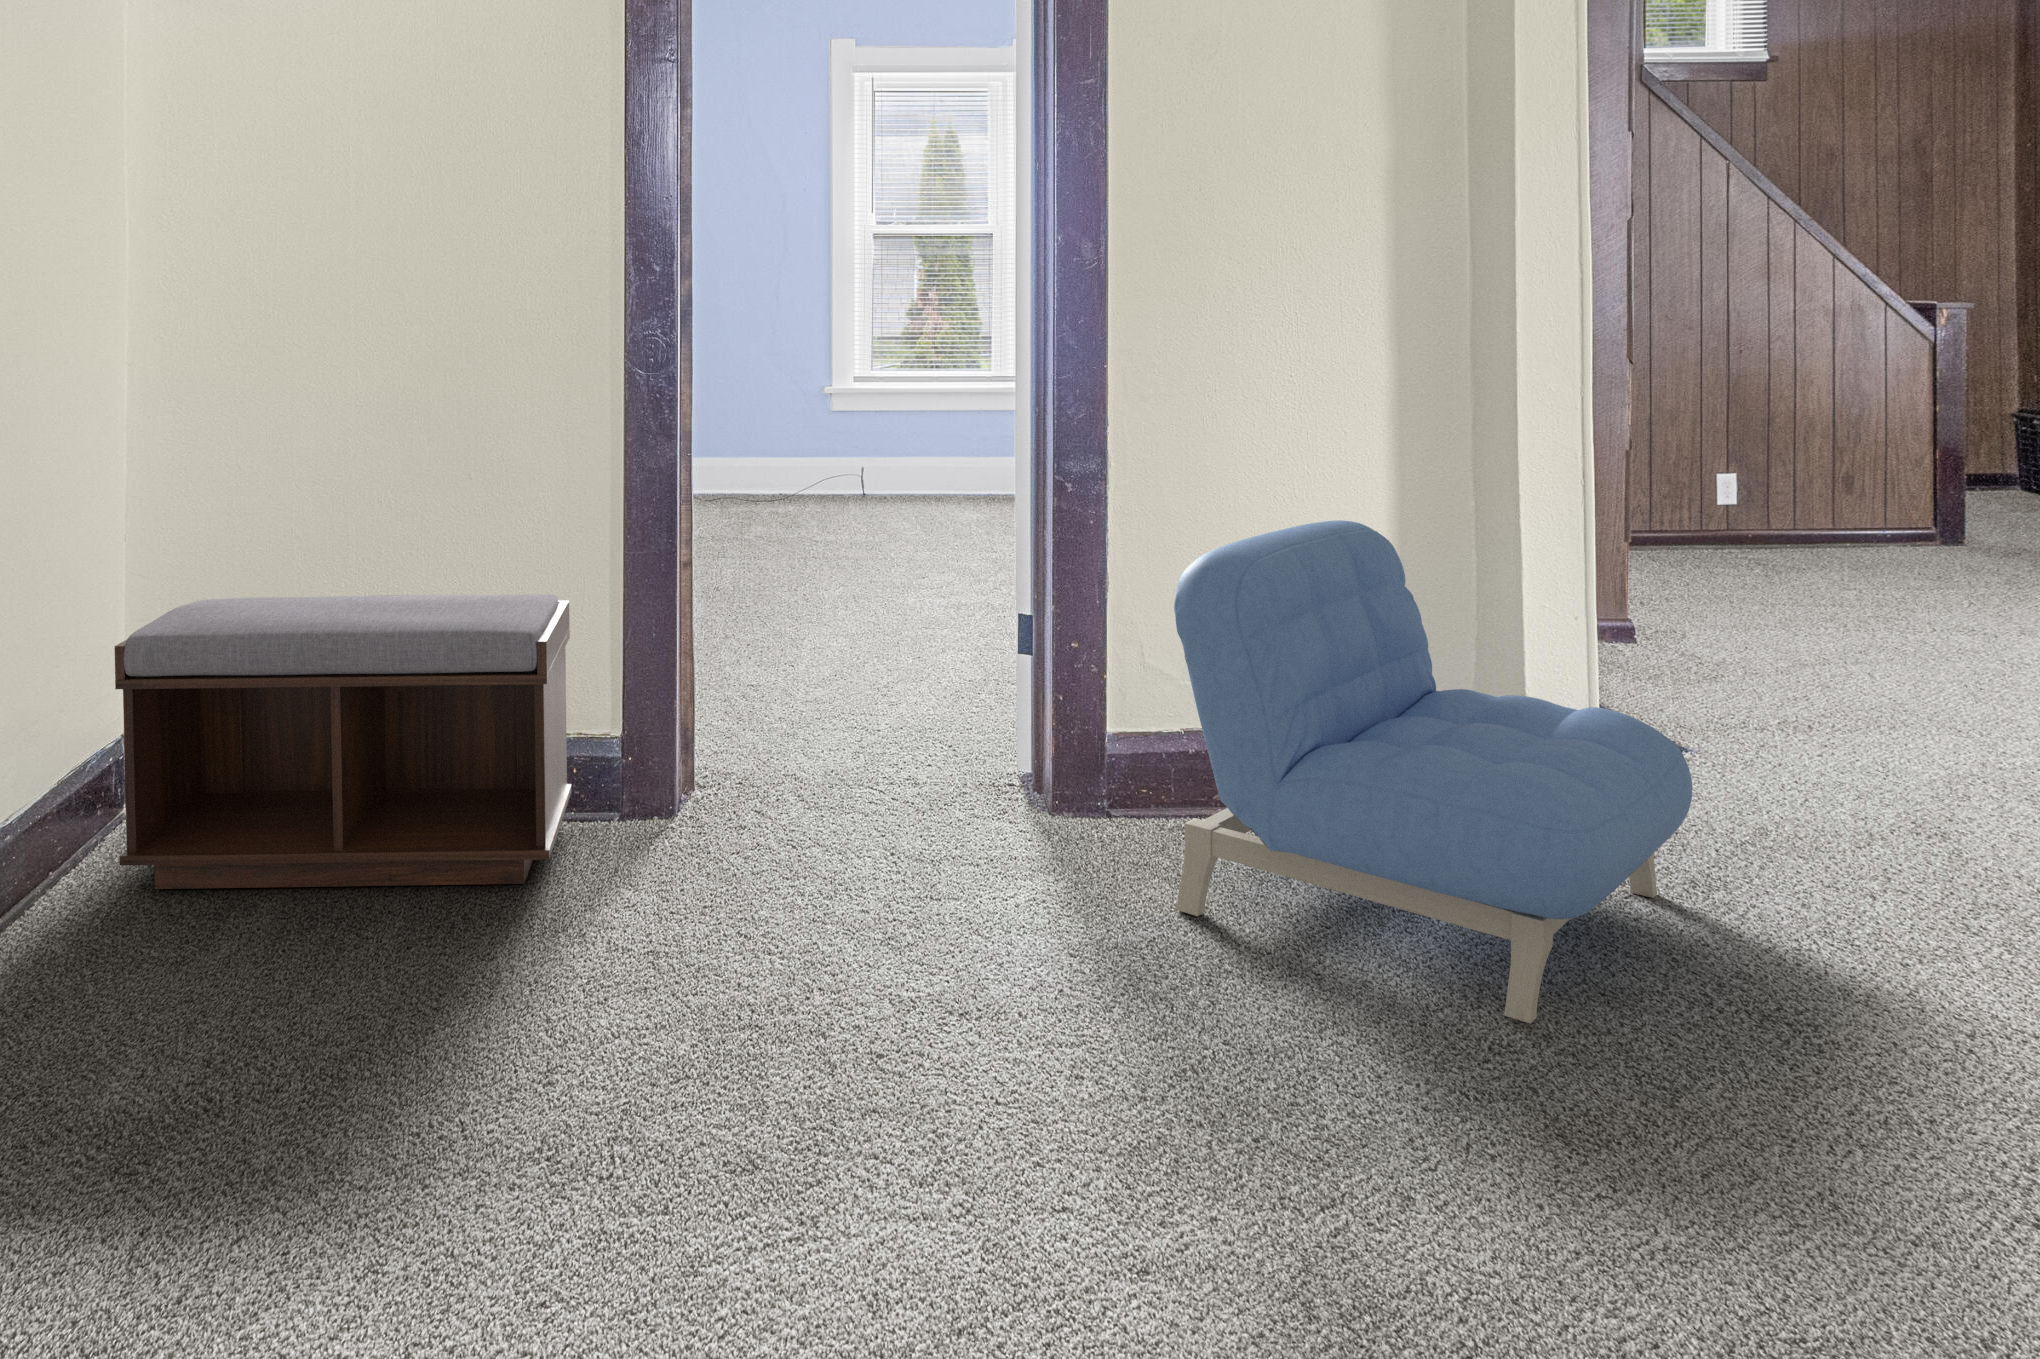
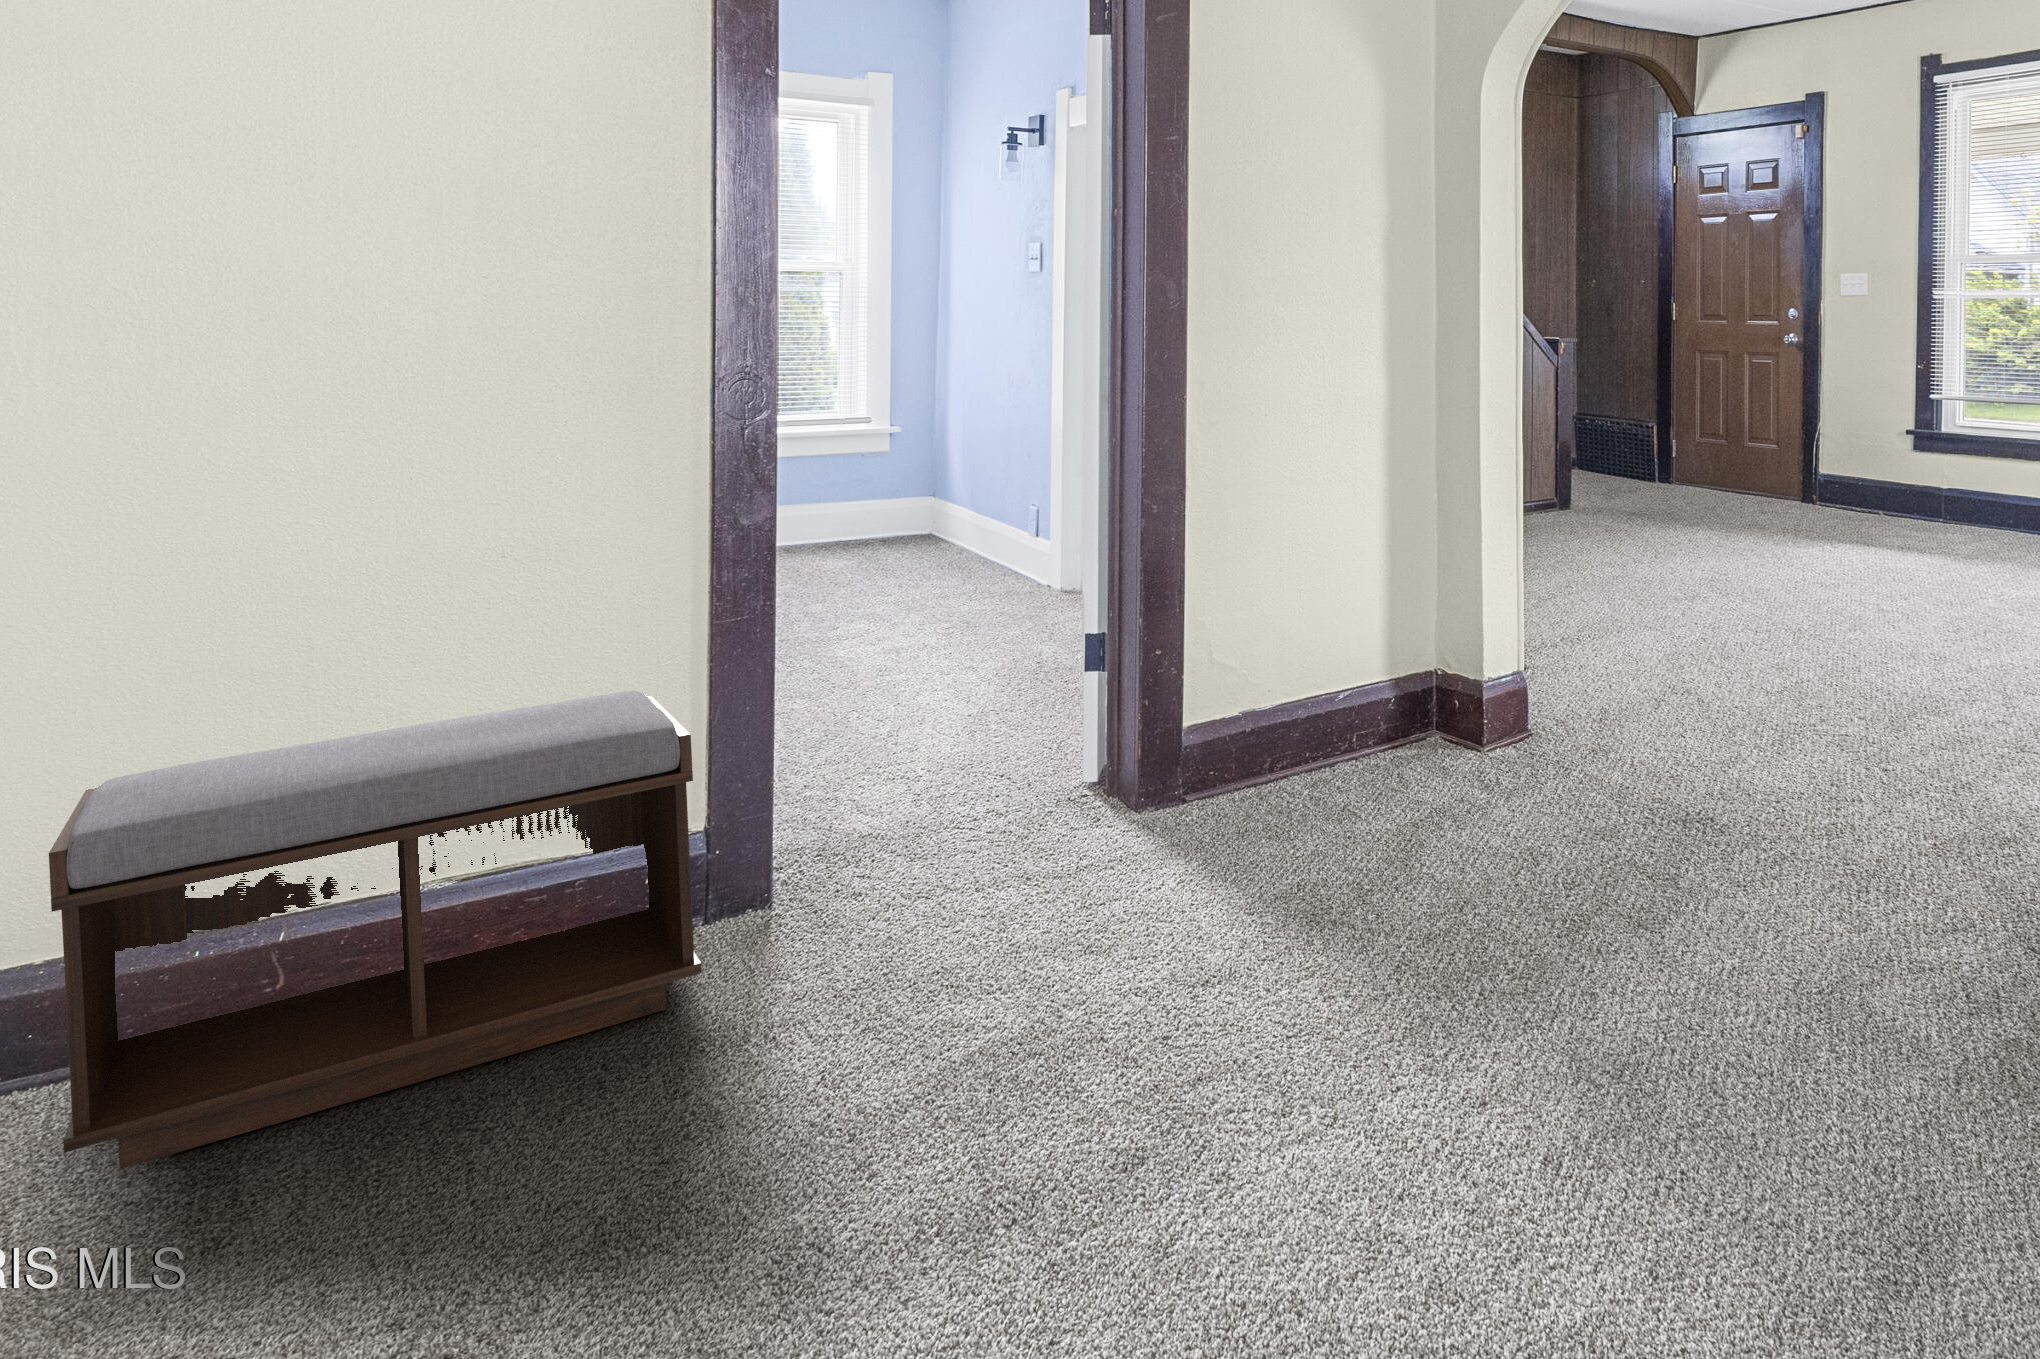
armchair: present [1174,520,1692,1024] -> none [1280,519,1612,863]

